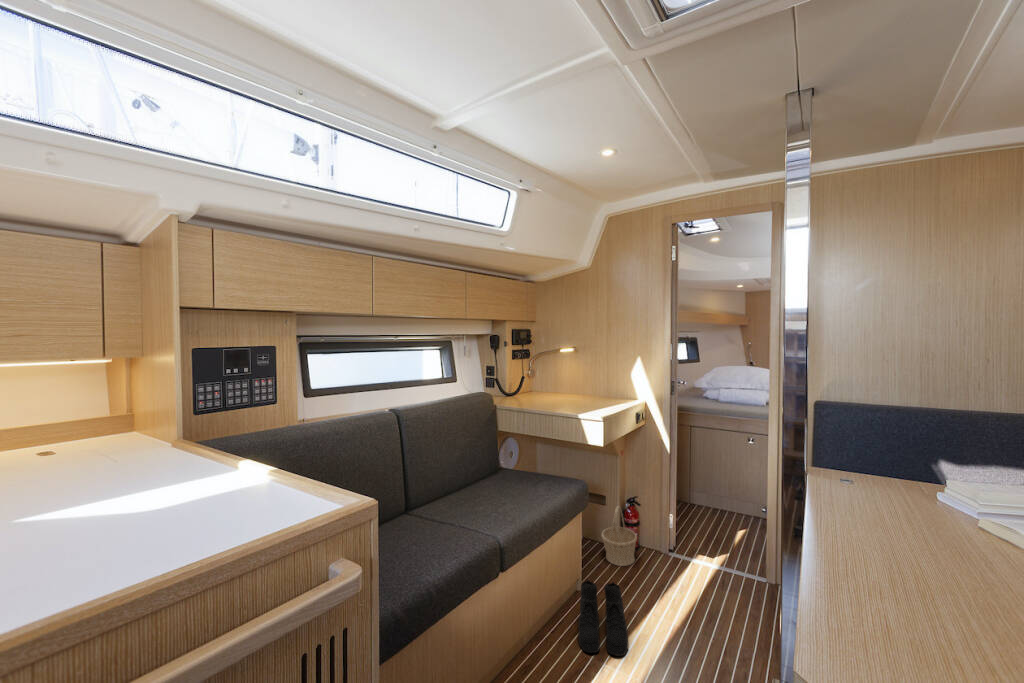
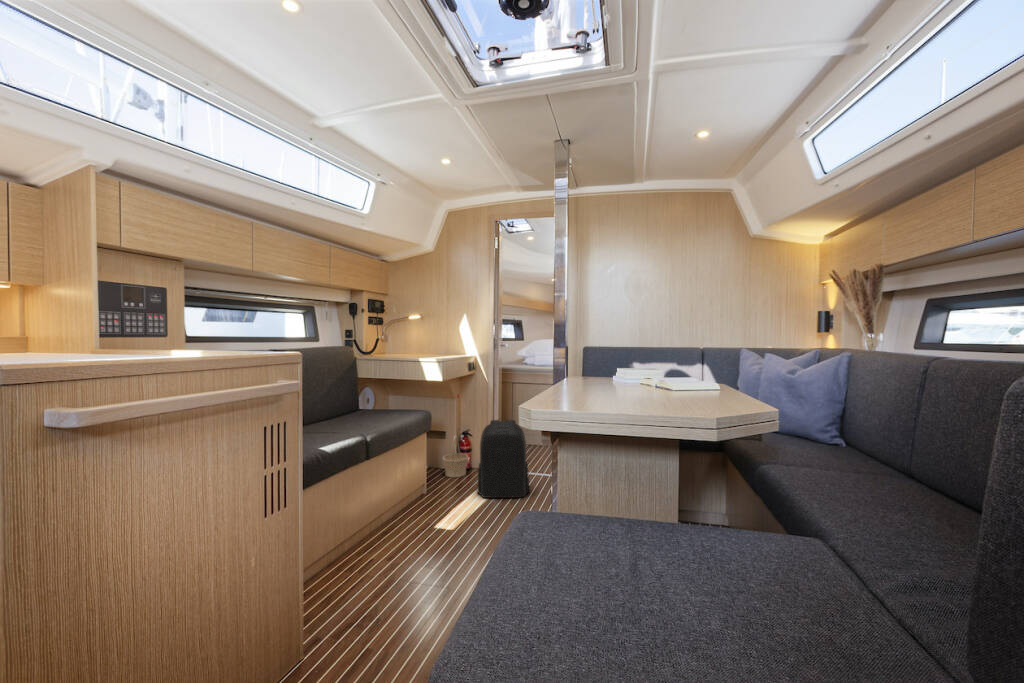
backpack: none [652,502,742,646] -> present [477,420,529,498]
boots: present [578,580,628,656] -> none [428,473,461,513]

